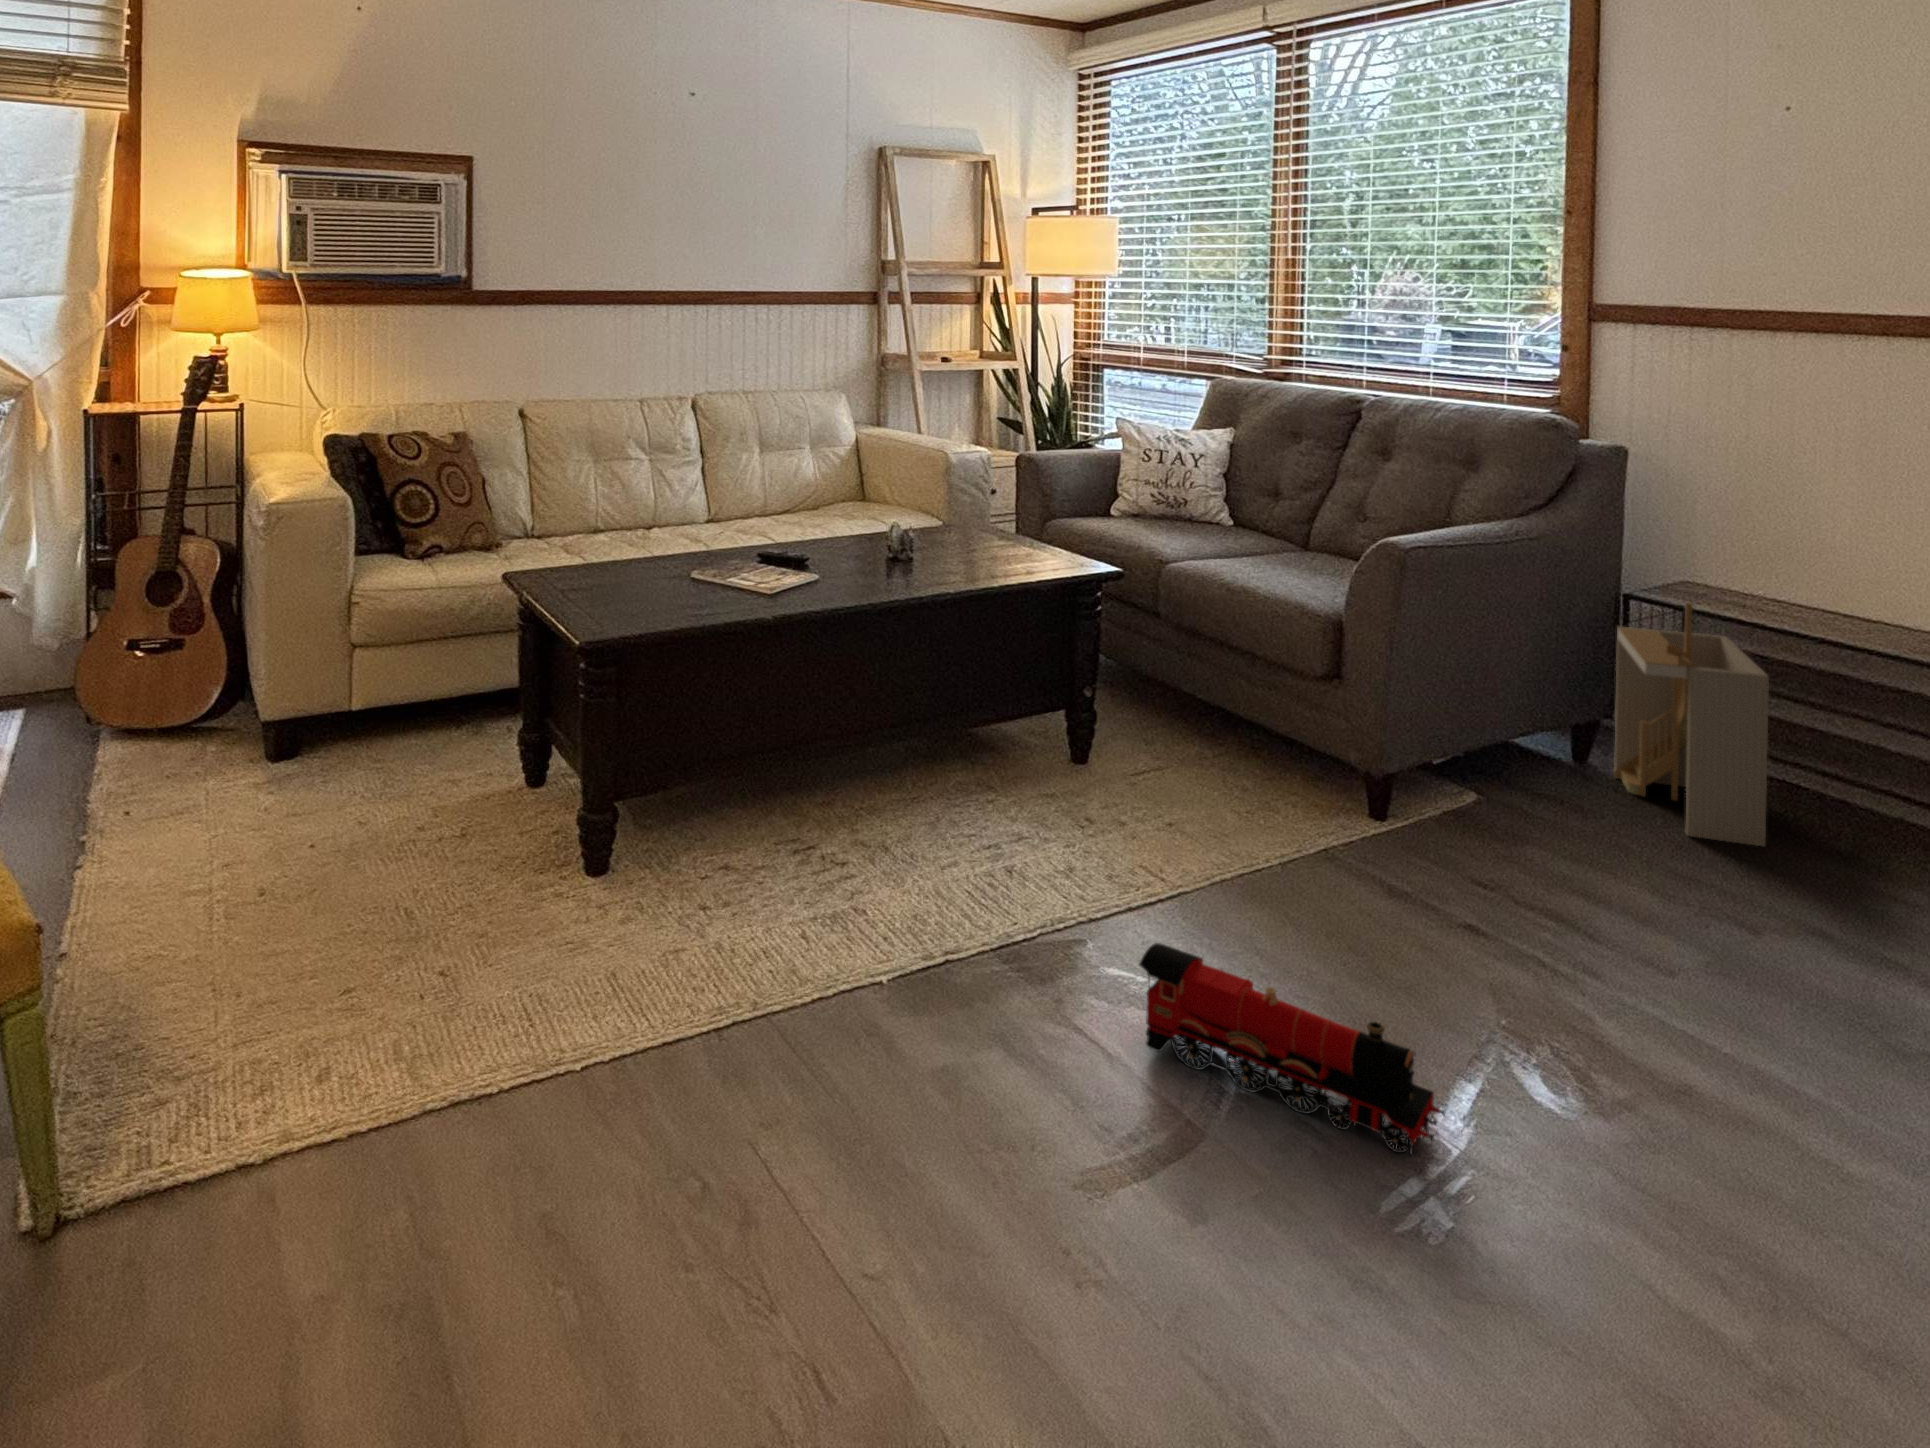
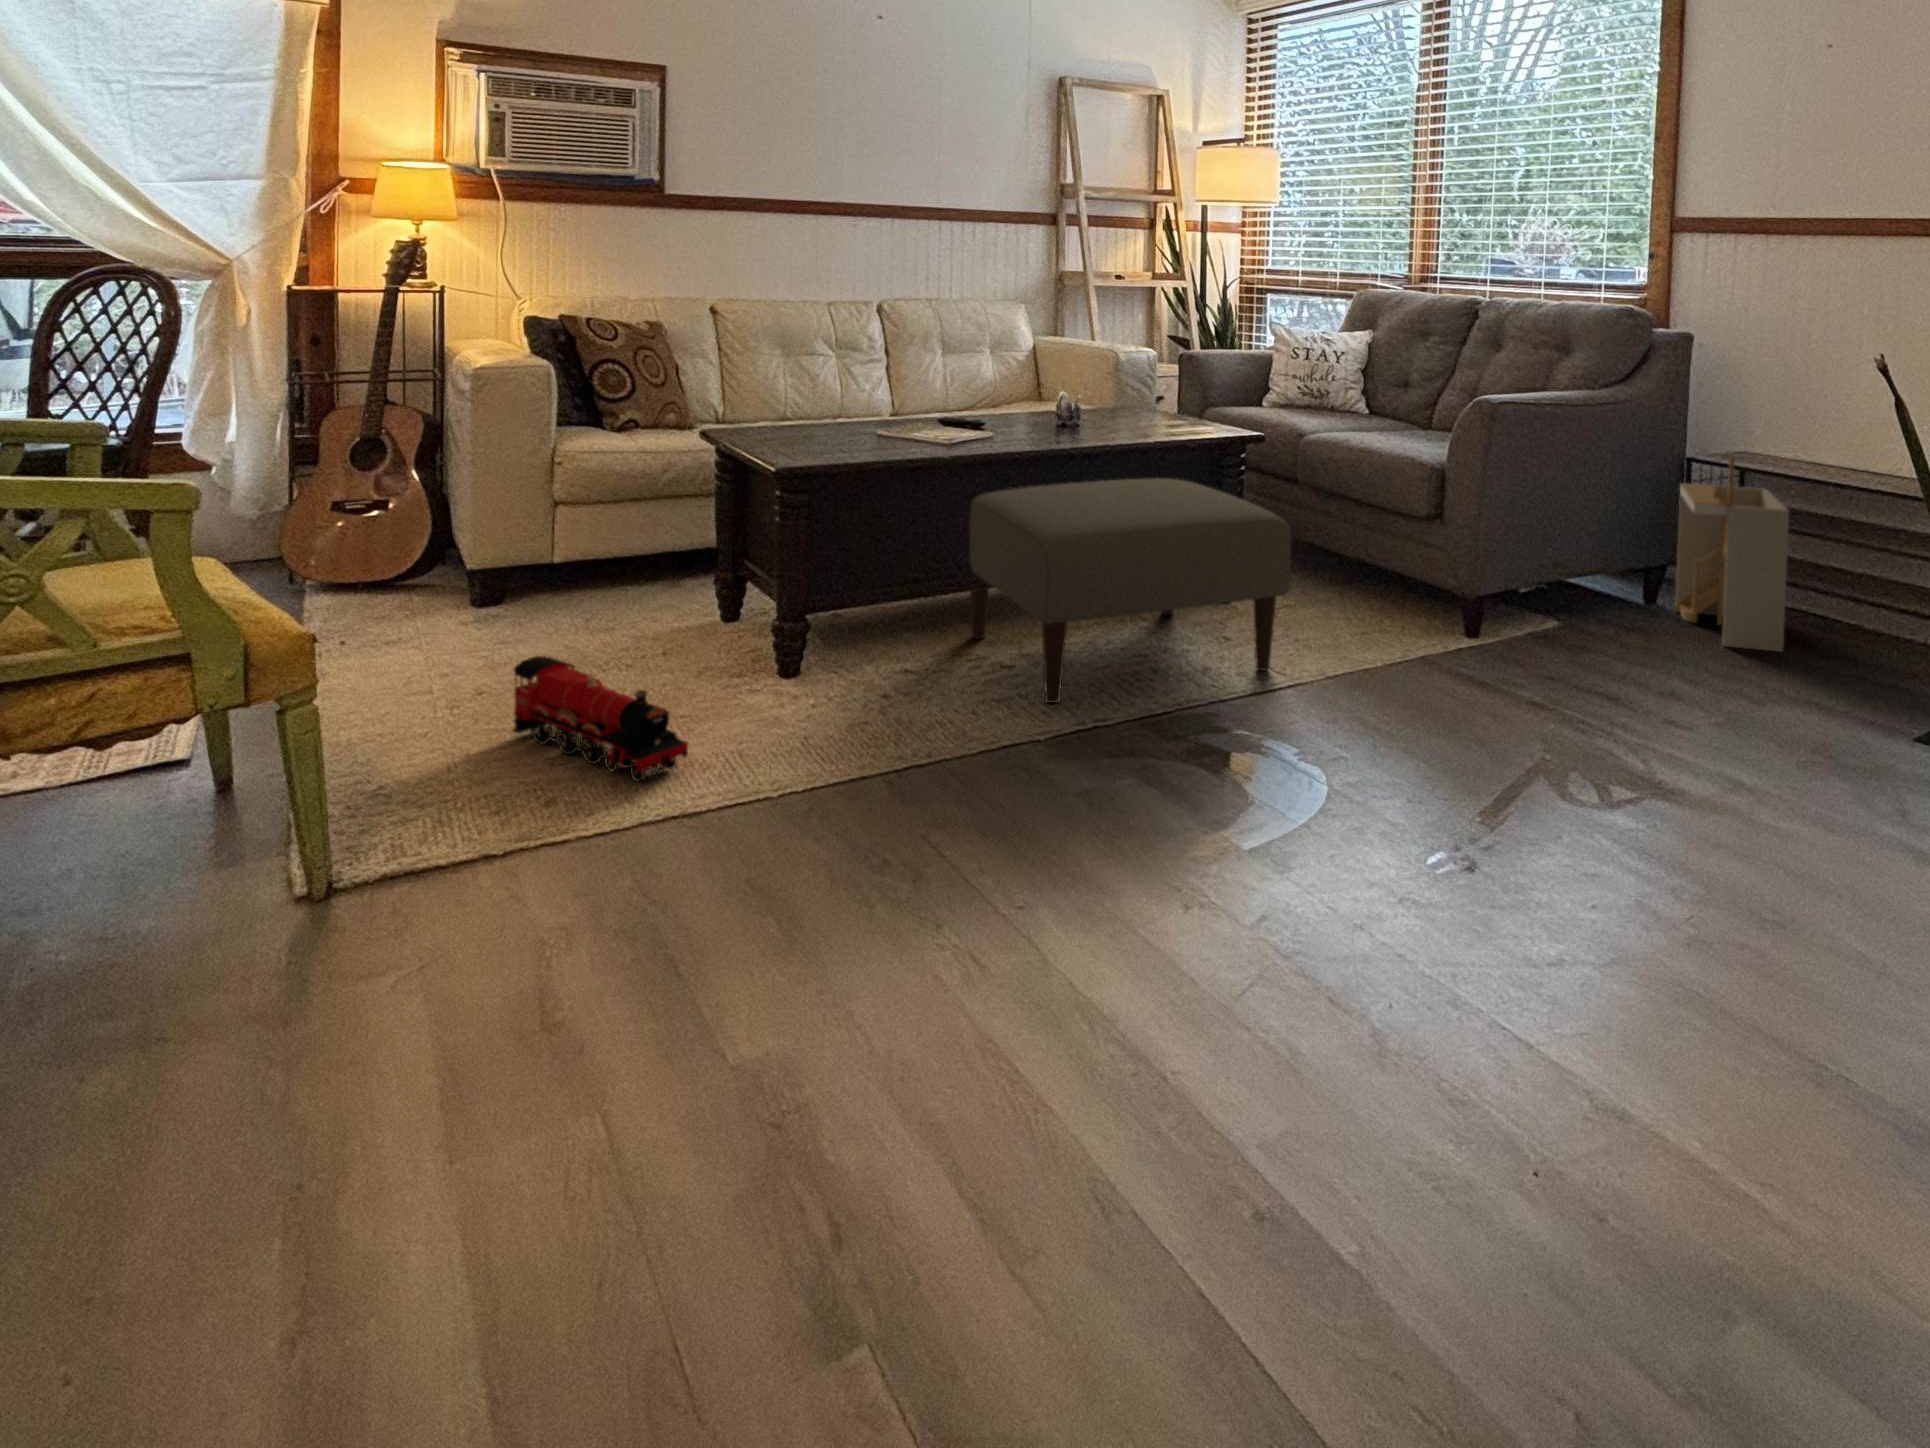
ottoman: none [784,623,1168,921] -> present [970,478,1291,703]
toy train: present [1139,943,1446,1154] -> present [513,656,688,781]

